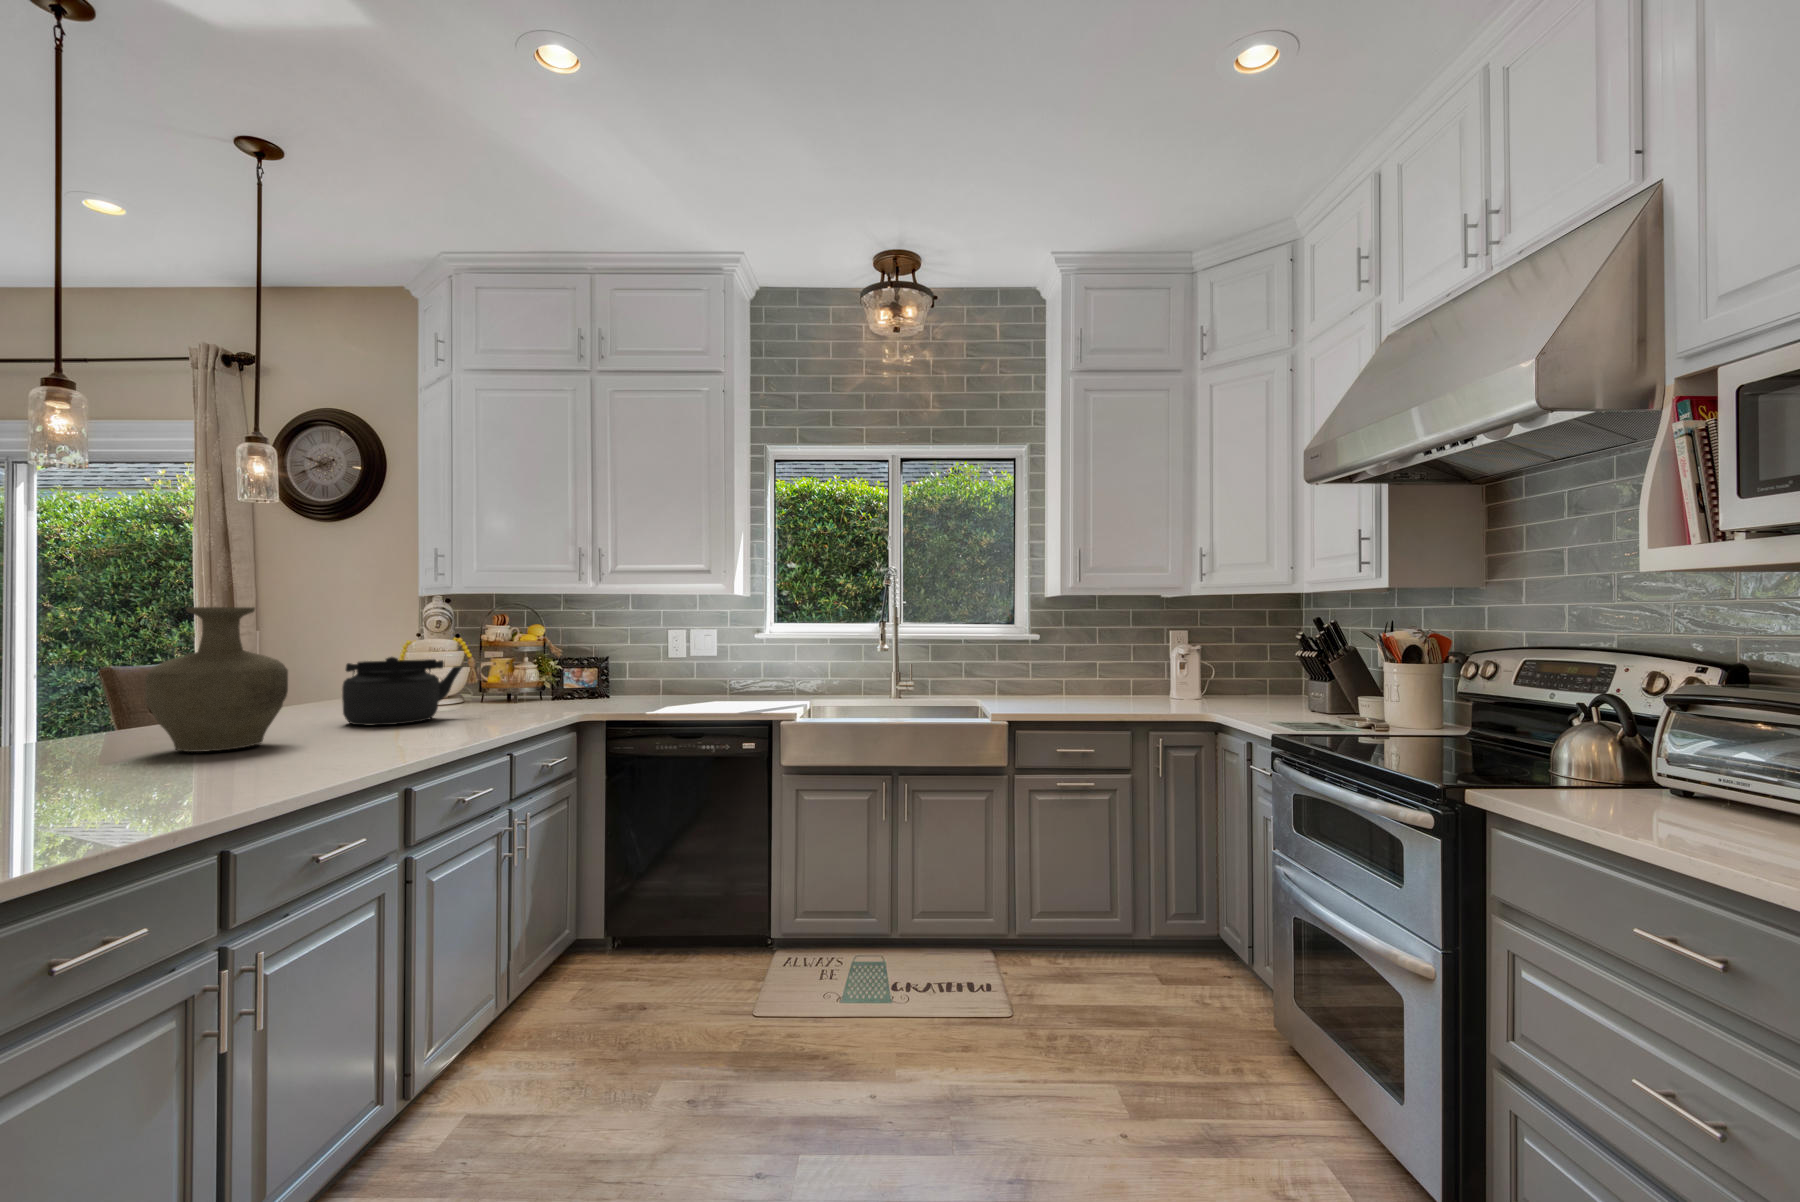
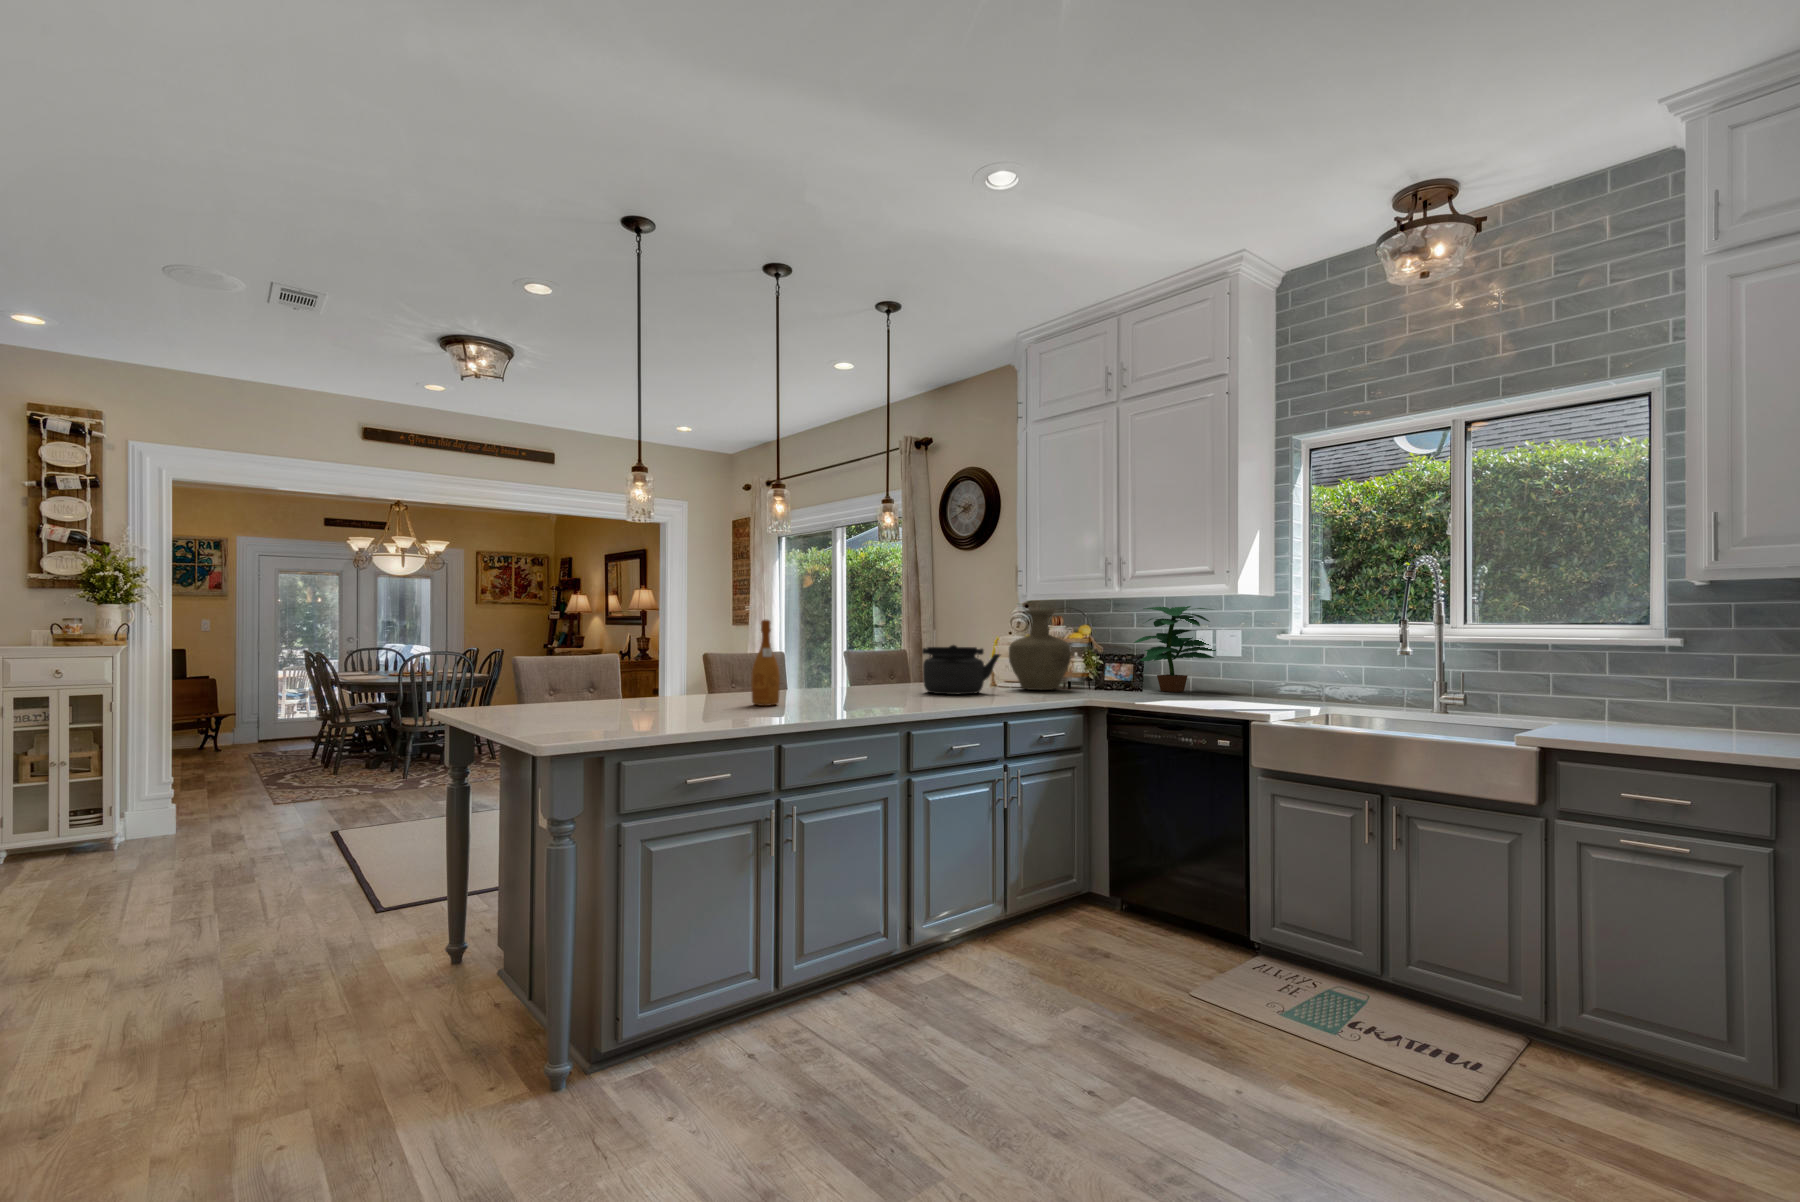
potted plant: none [606,605,690,696] -> present [1134,606,1216,692]
vase: present [145,607,288,752] -> present [1009,610,1071,690]
wine bottle: none [58,631,126,784] -> present [751,620,780,706]

